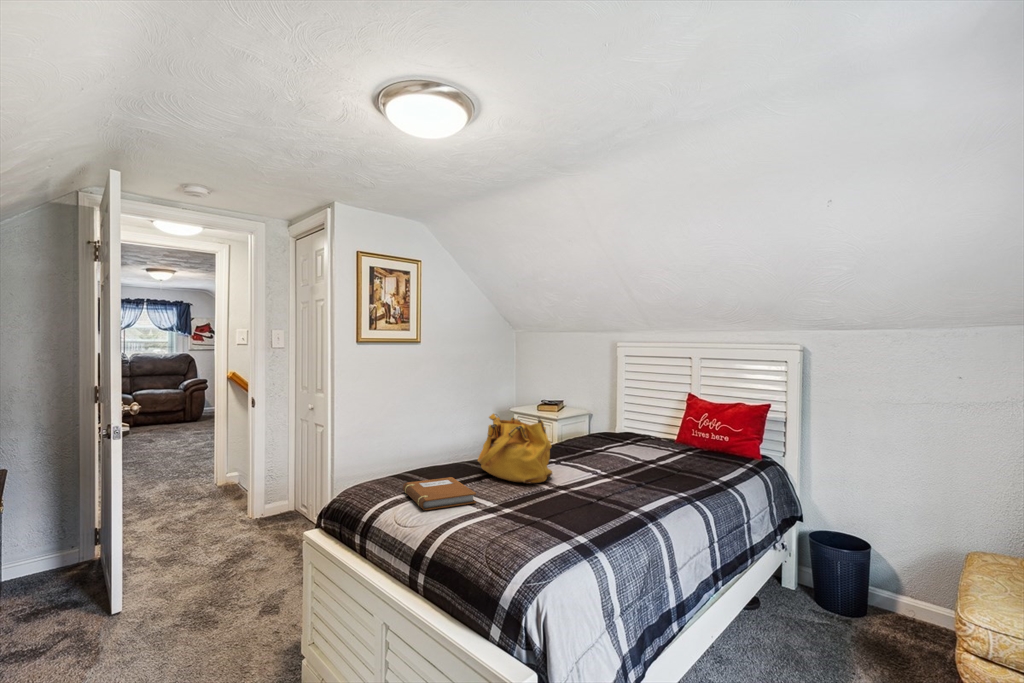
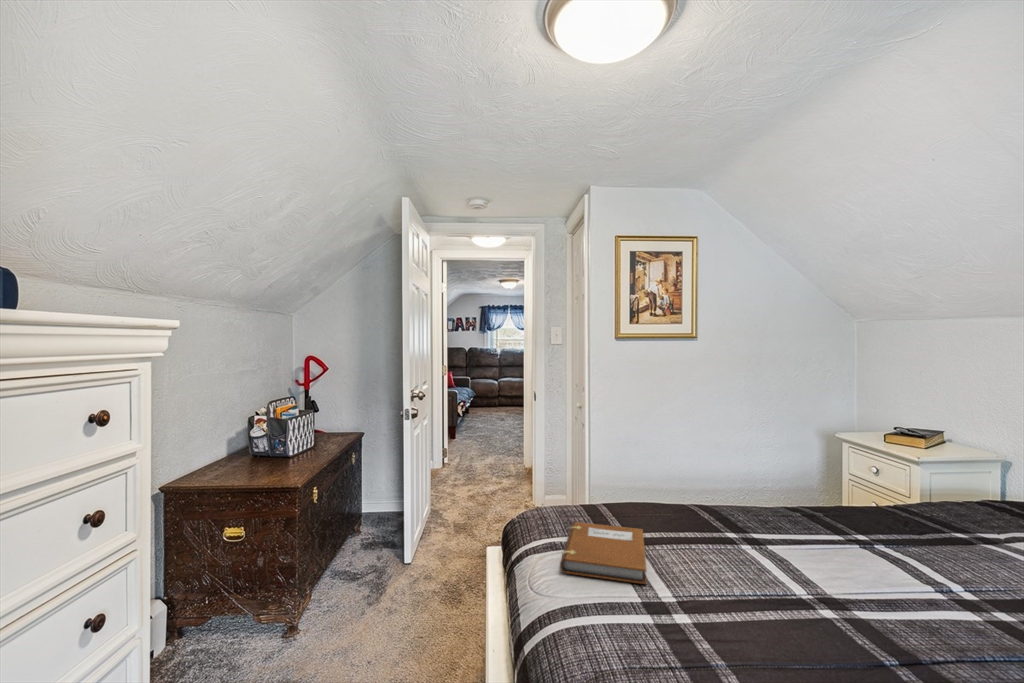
handbag: present [478,414,552,483] -> none [690,444,830,579]

